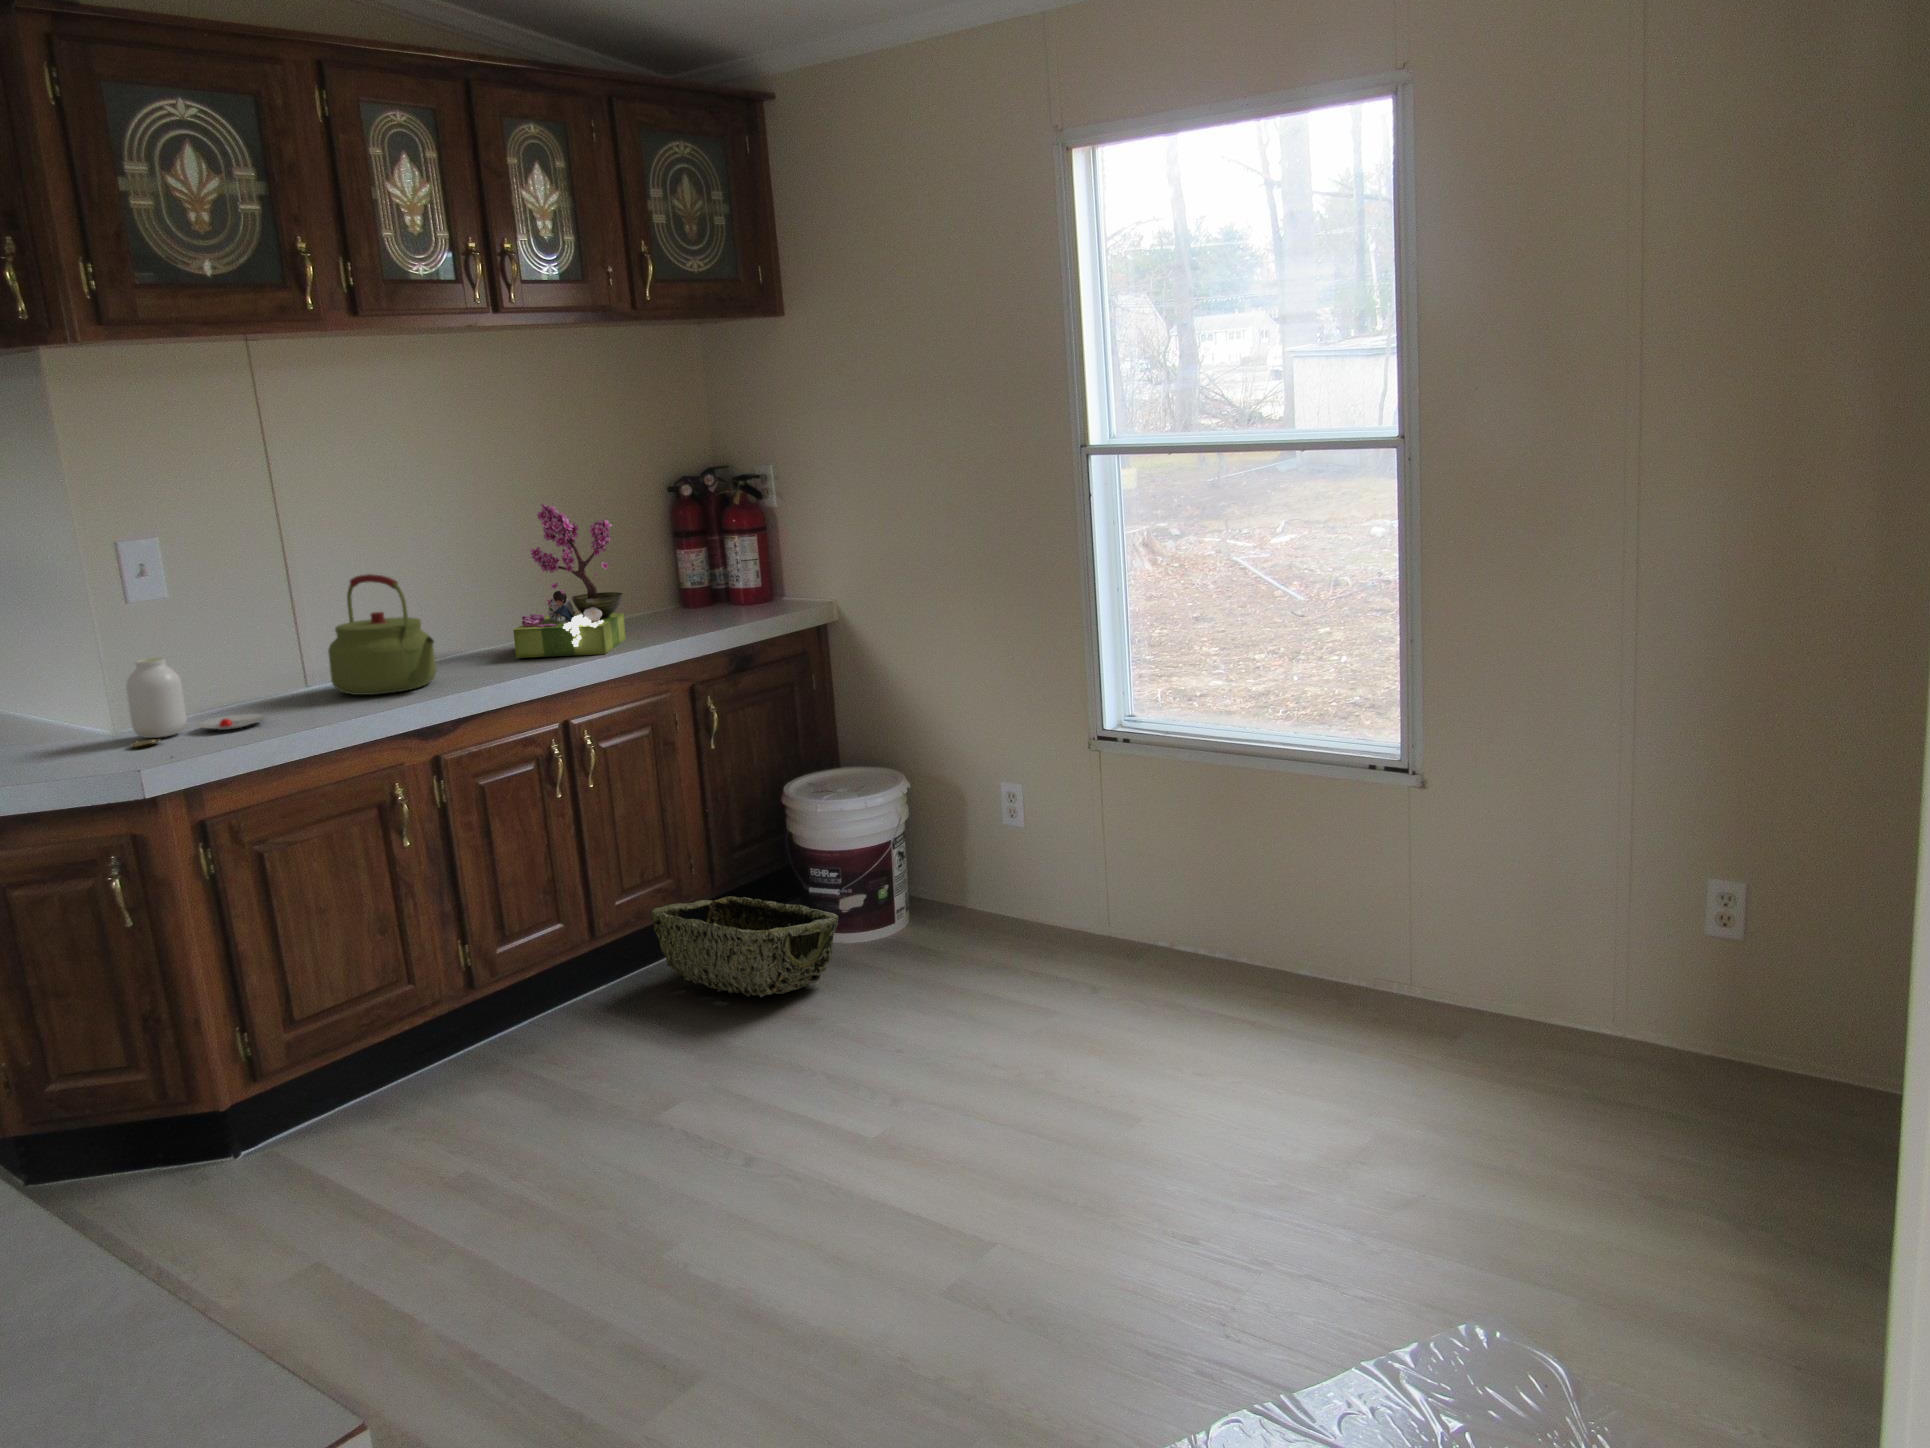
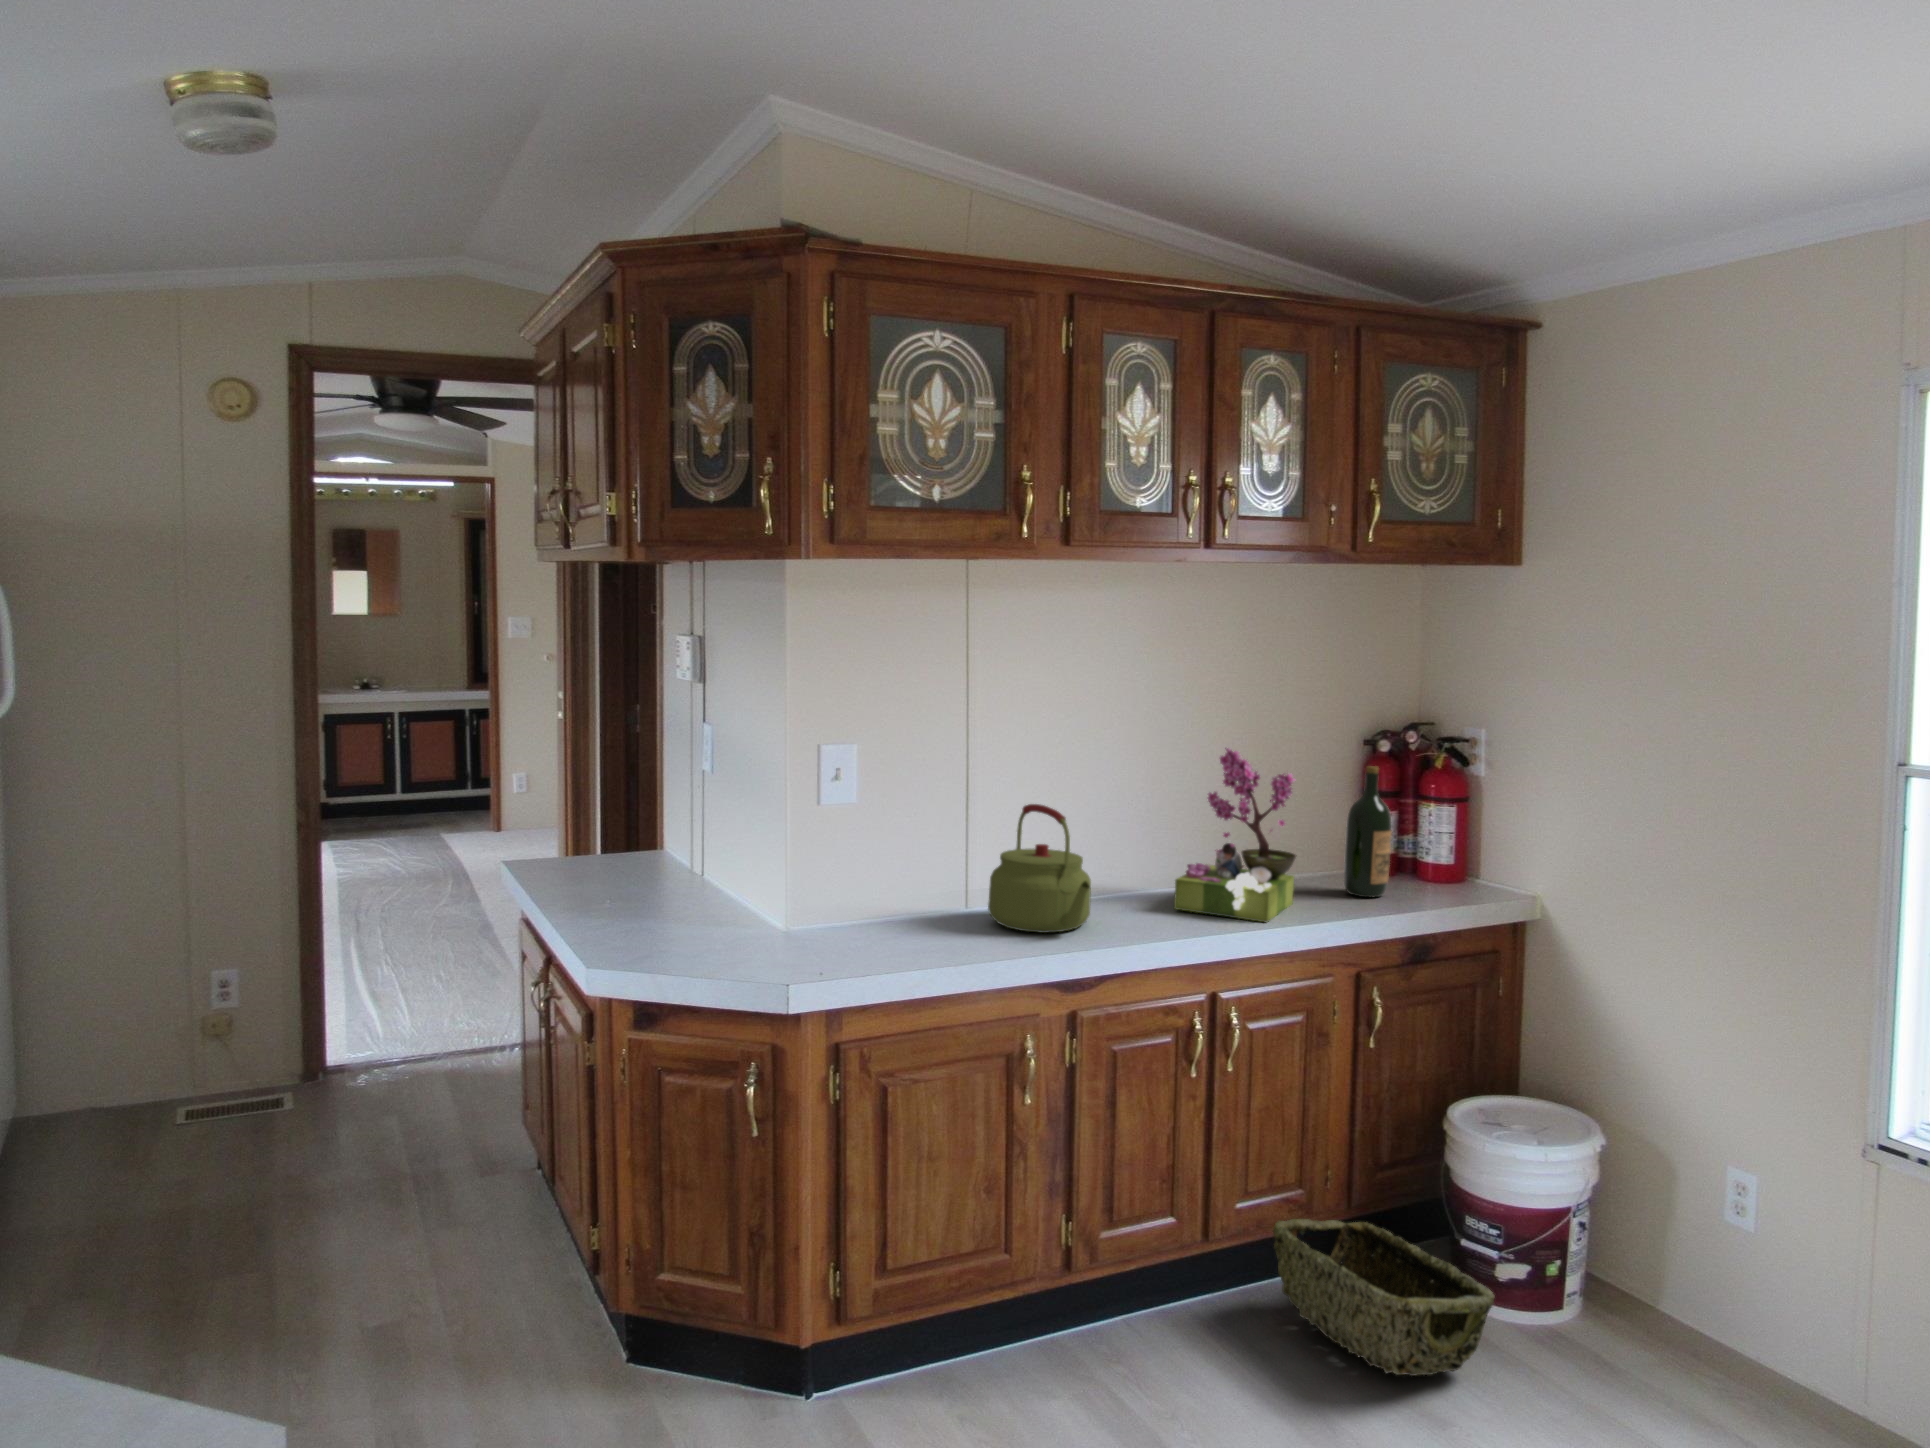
wine bottle: none [664,507,707,625] -> present [1344,766,1392,897]
jar: present [126,658,265,747] -> none [791,864,919,953]

